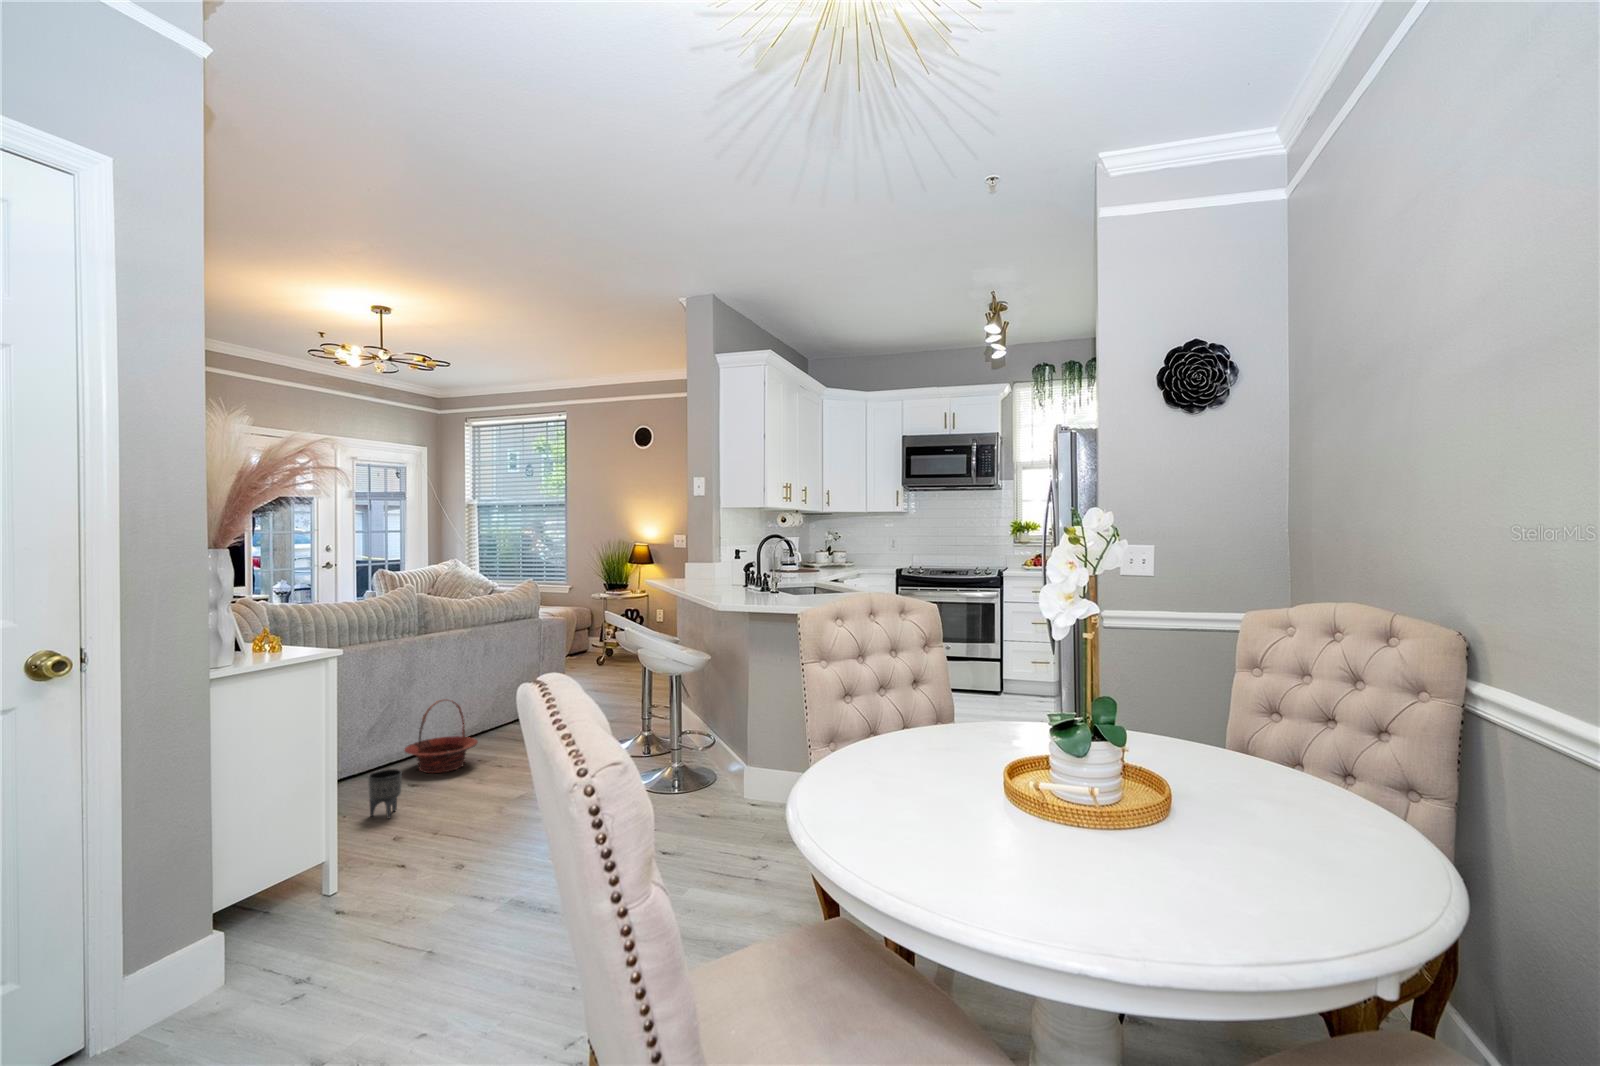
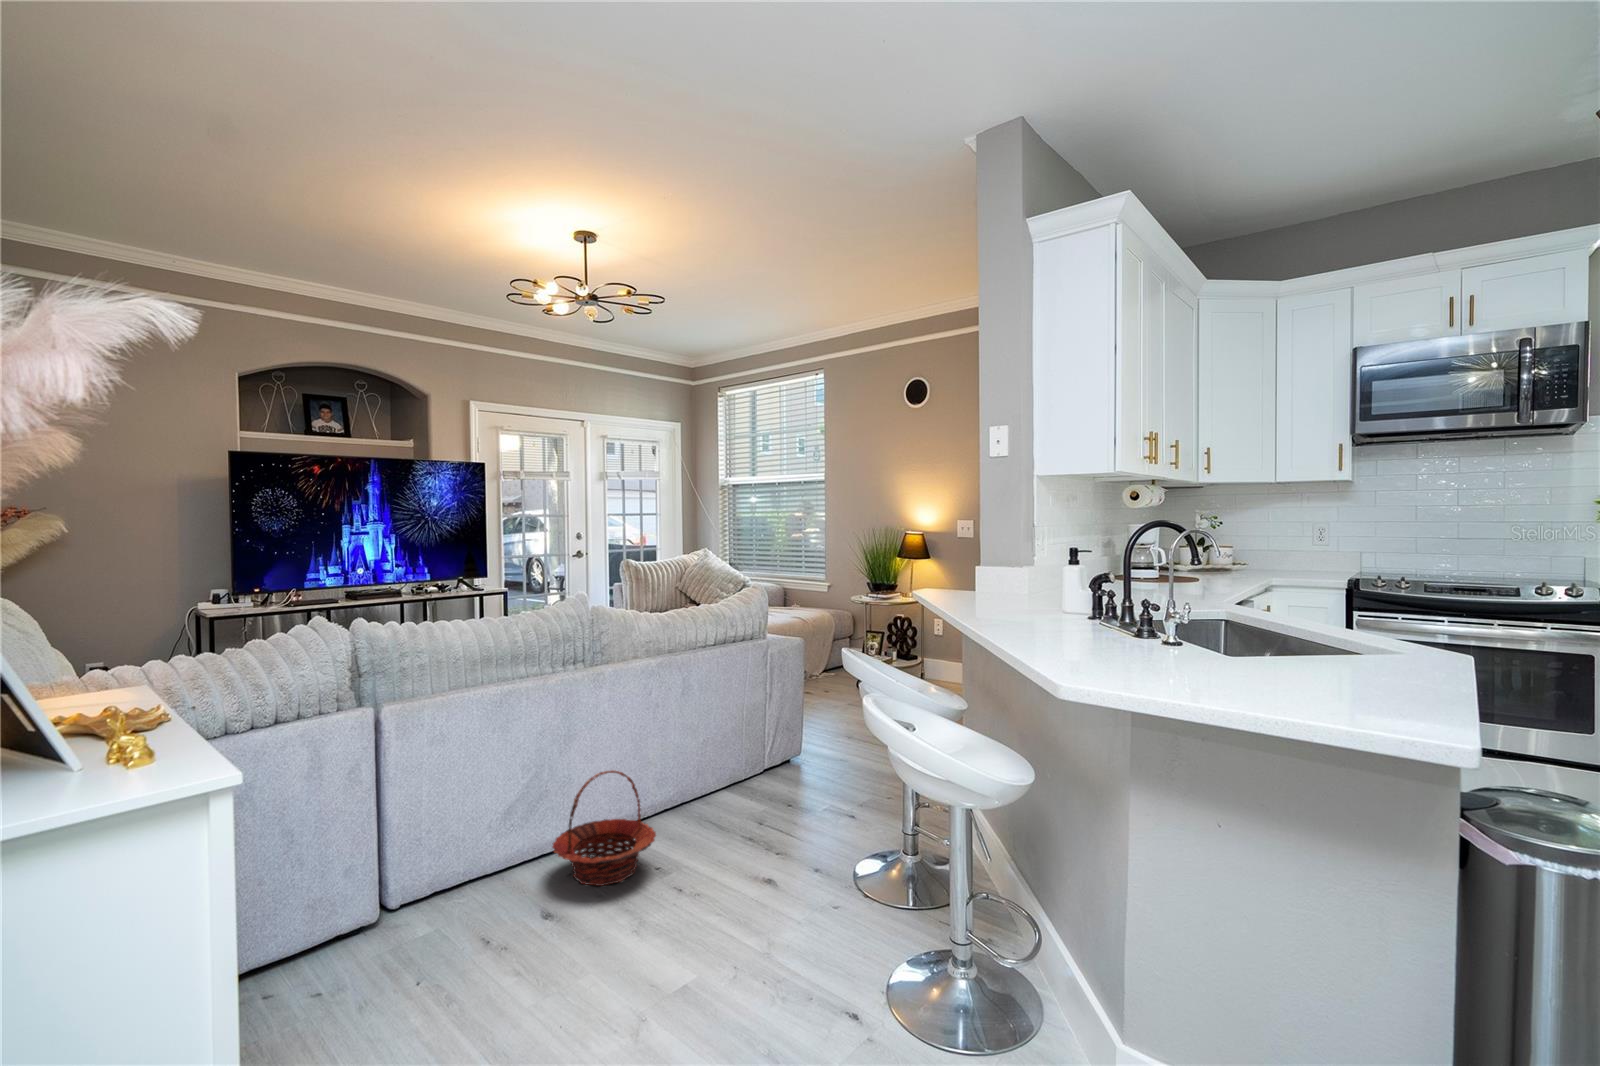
planter: present [368,769,402,818] -> none [445,909,499,1002]

